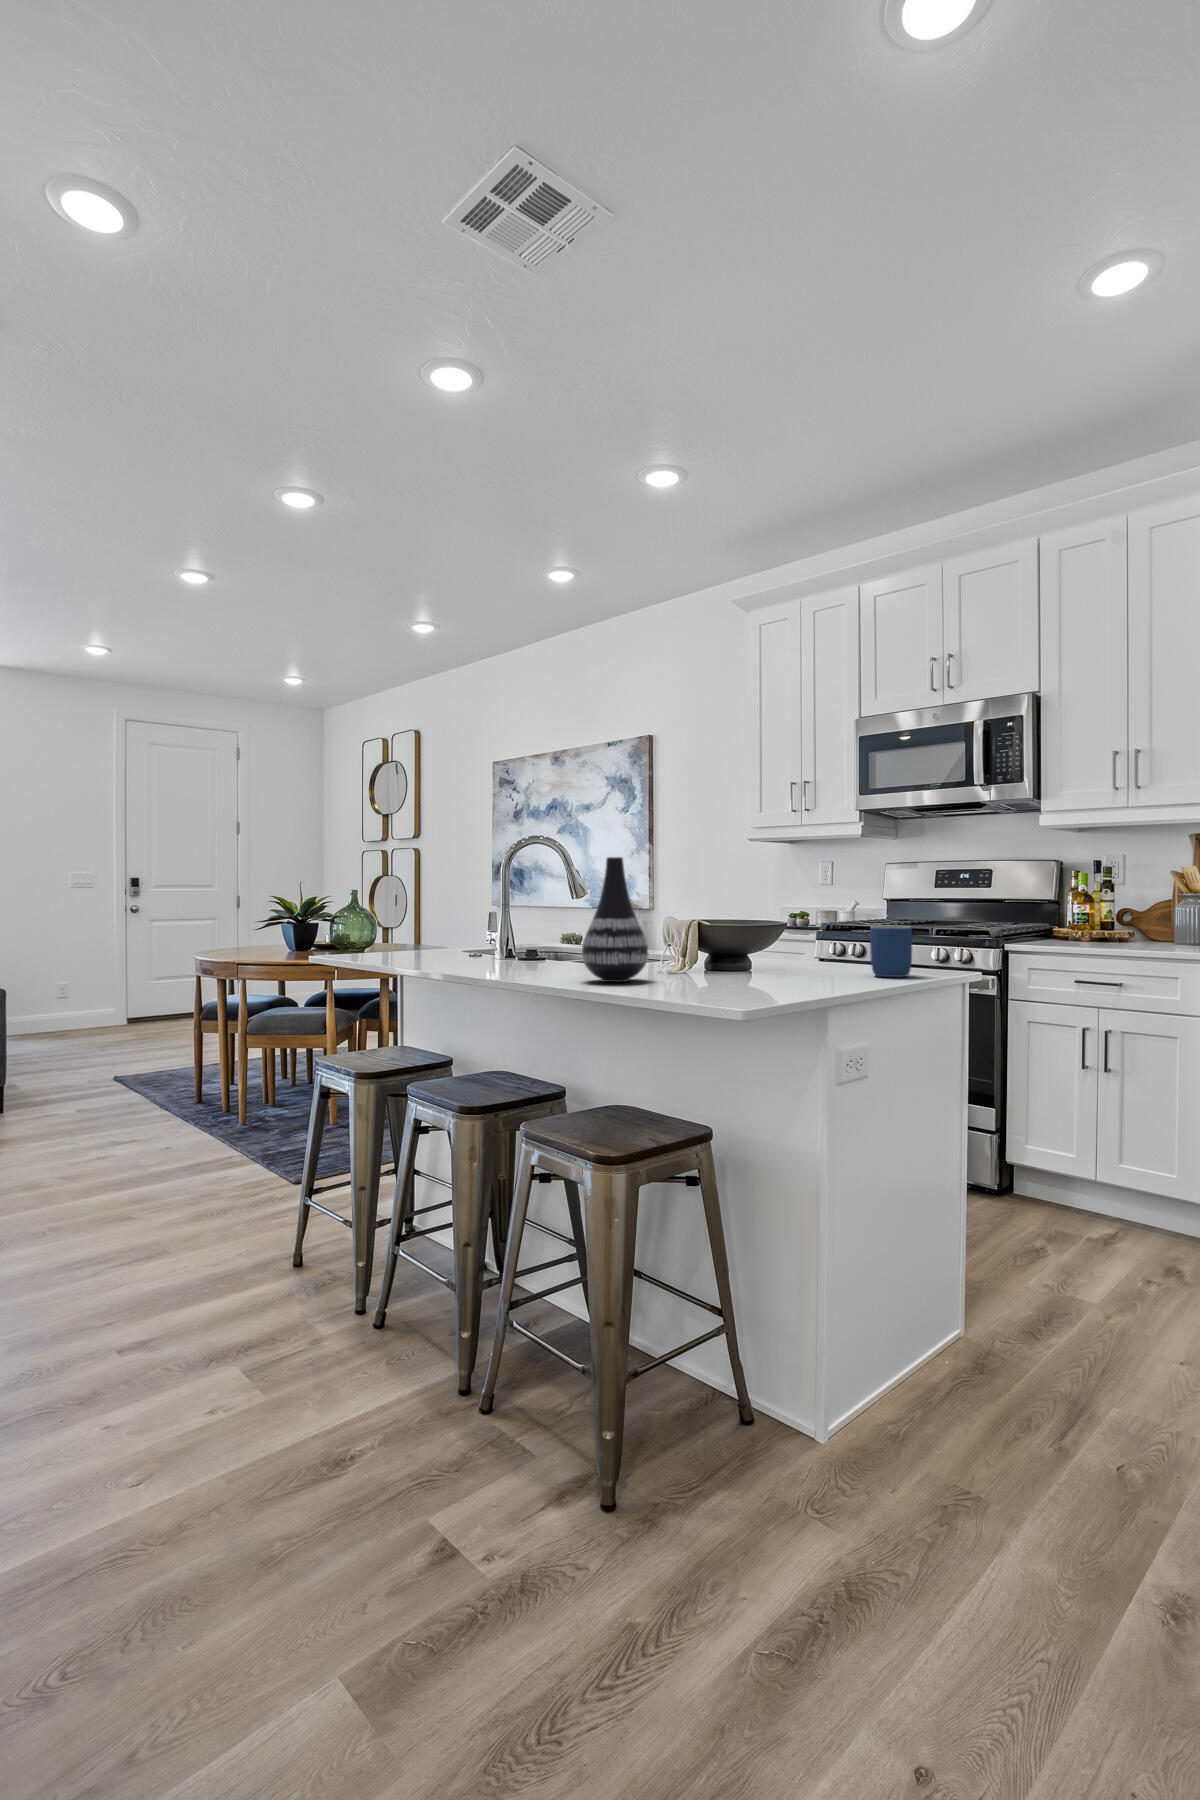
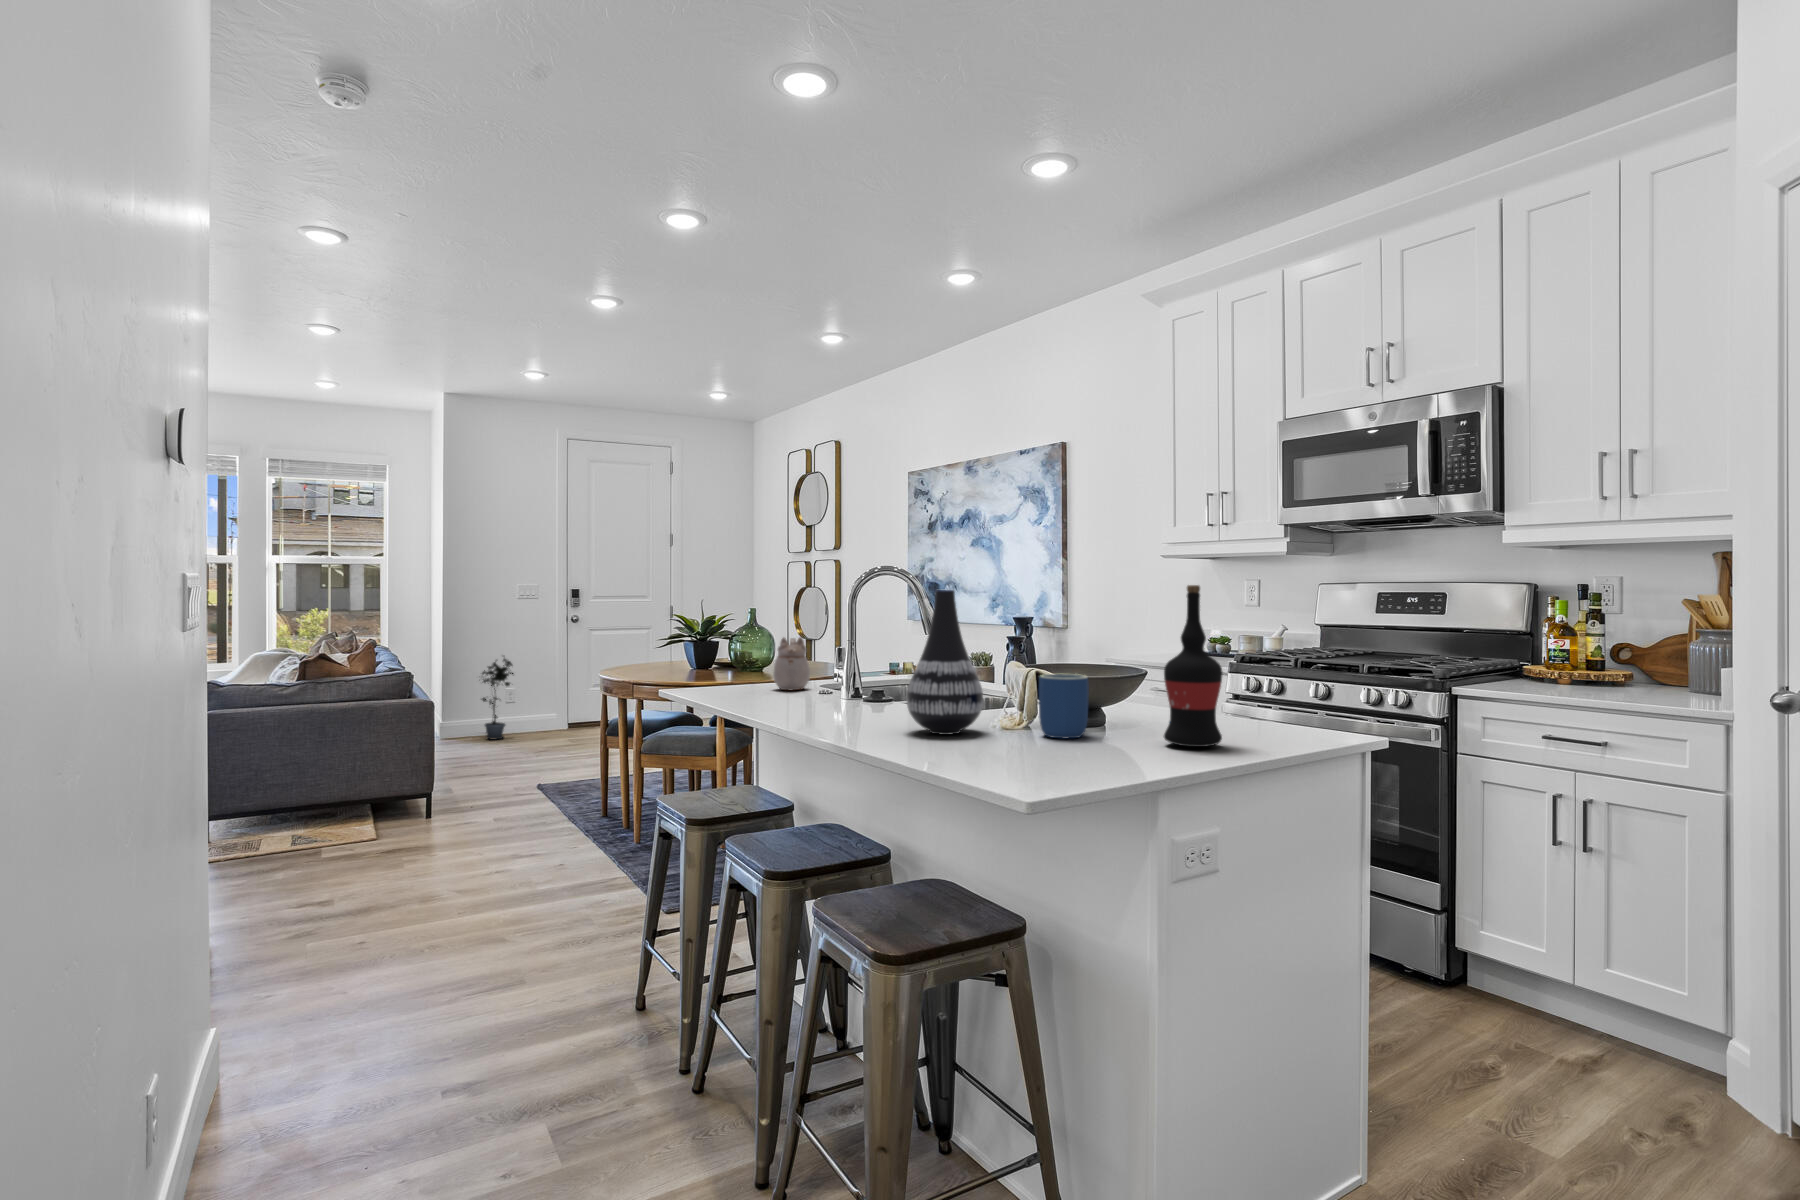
wine bottle: none [804,851,851,984] -> present [1164,585,1222,747]
teapot: none [419,910,453,959] -> present [773,637,810,690]
mug: present [870,926,912,977] -> present [1039,674,1088,738]
potted plant: none [29,948,73,1036] -> present [482,659,514,739]

